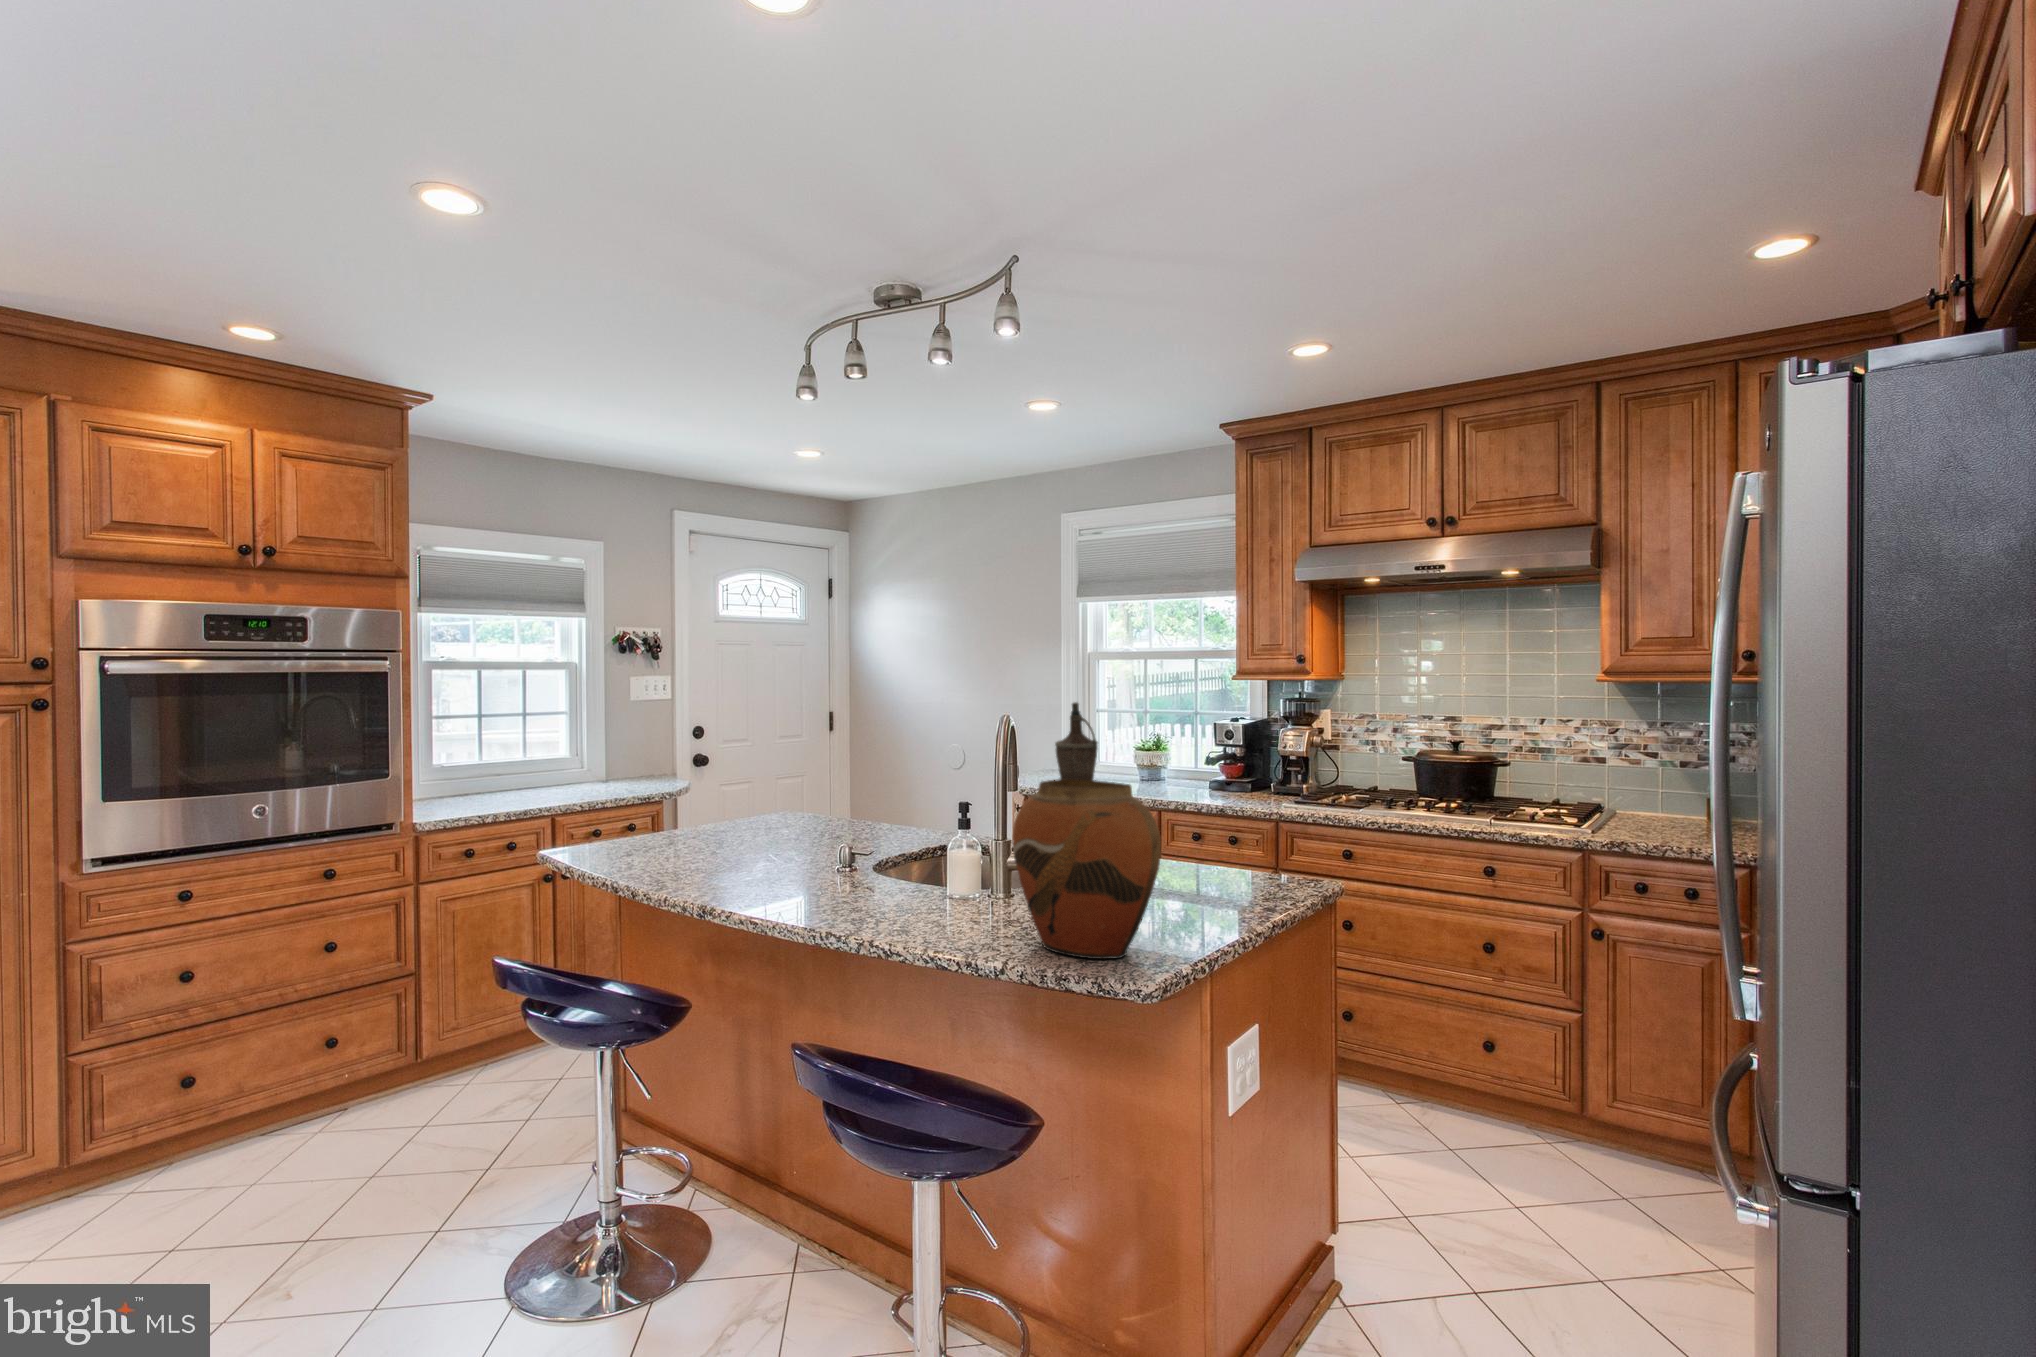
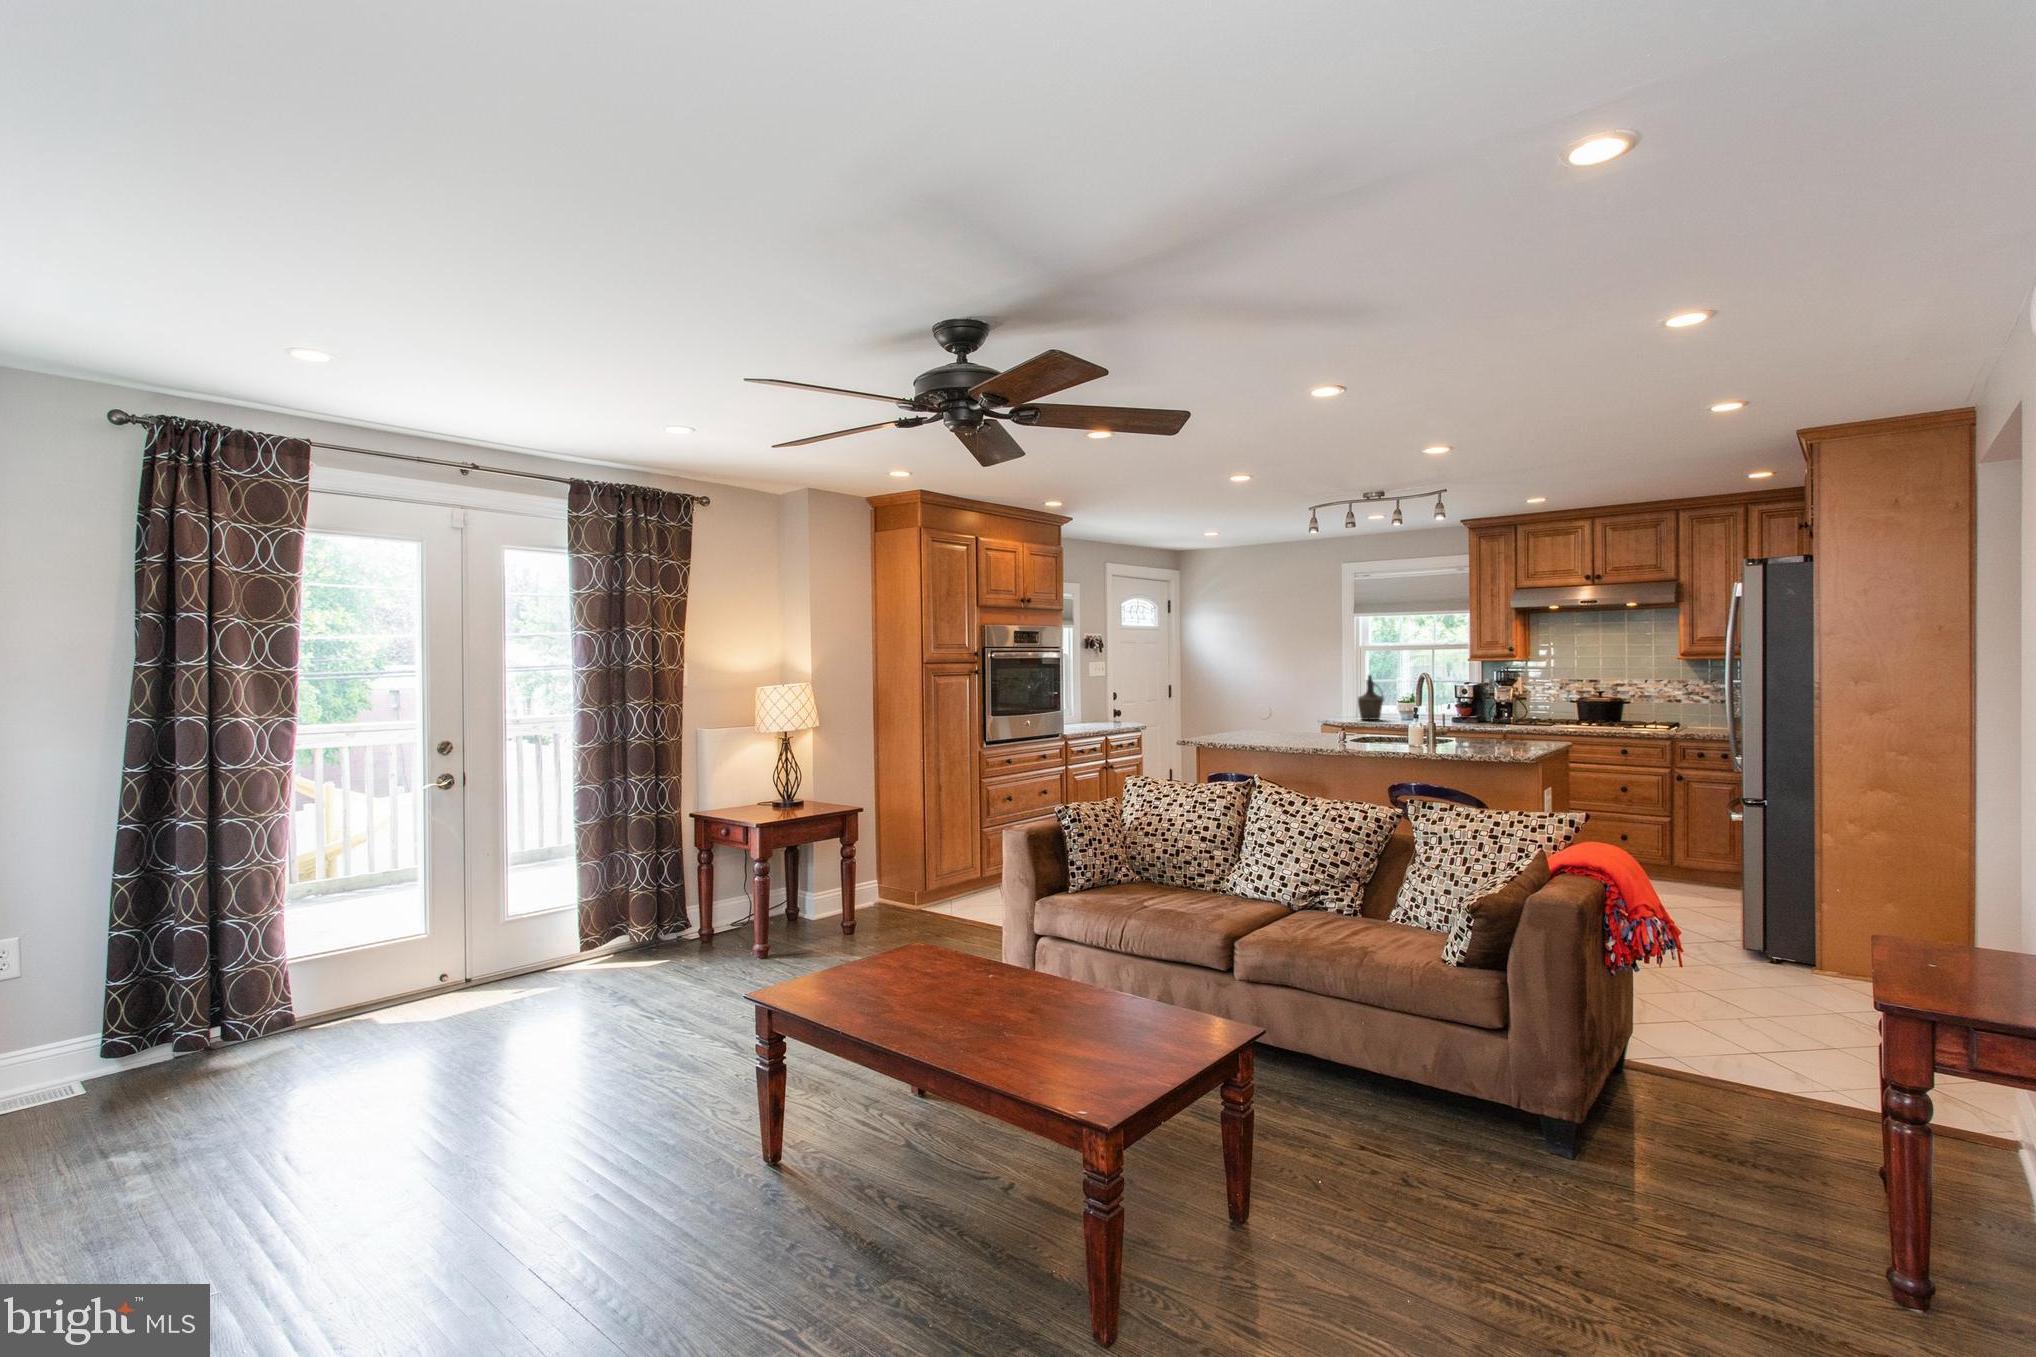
vase: present [1013,779,1161,959] -> none [1466,693,1530,753]

